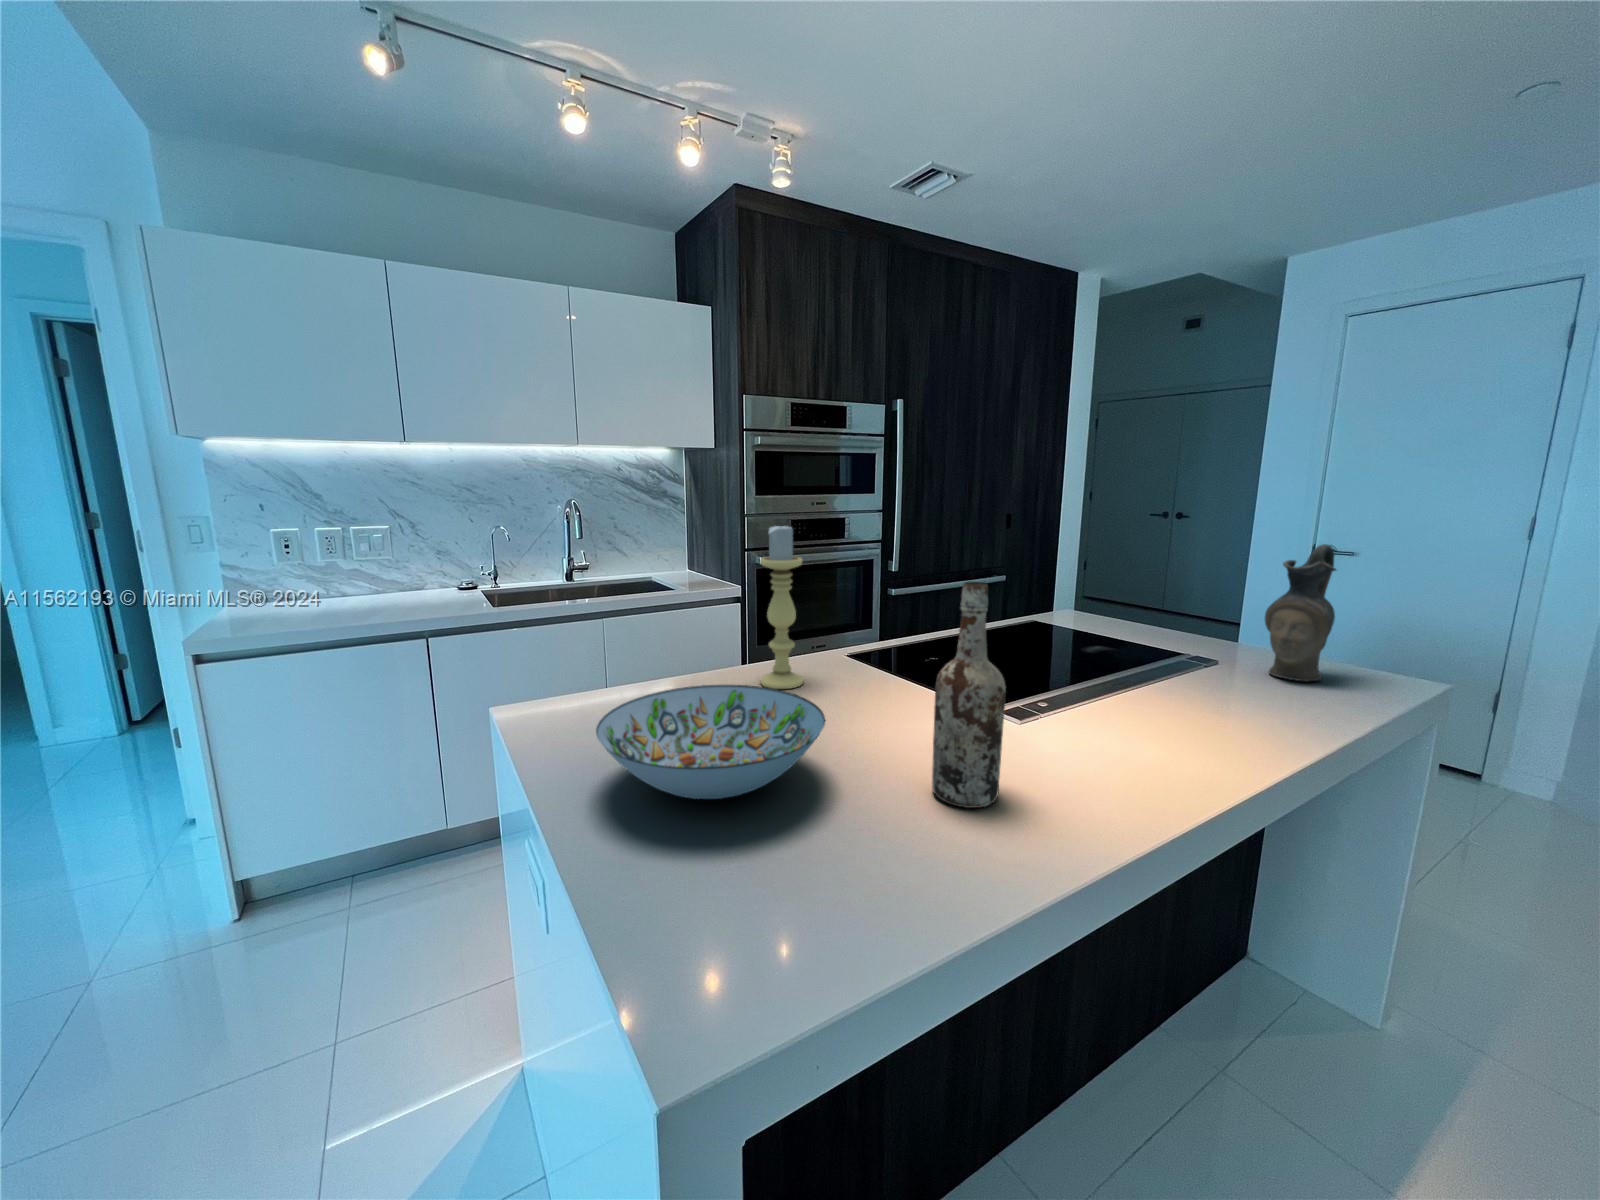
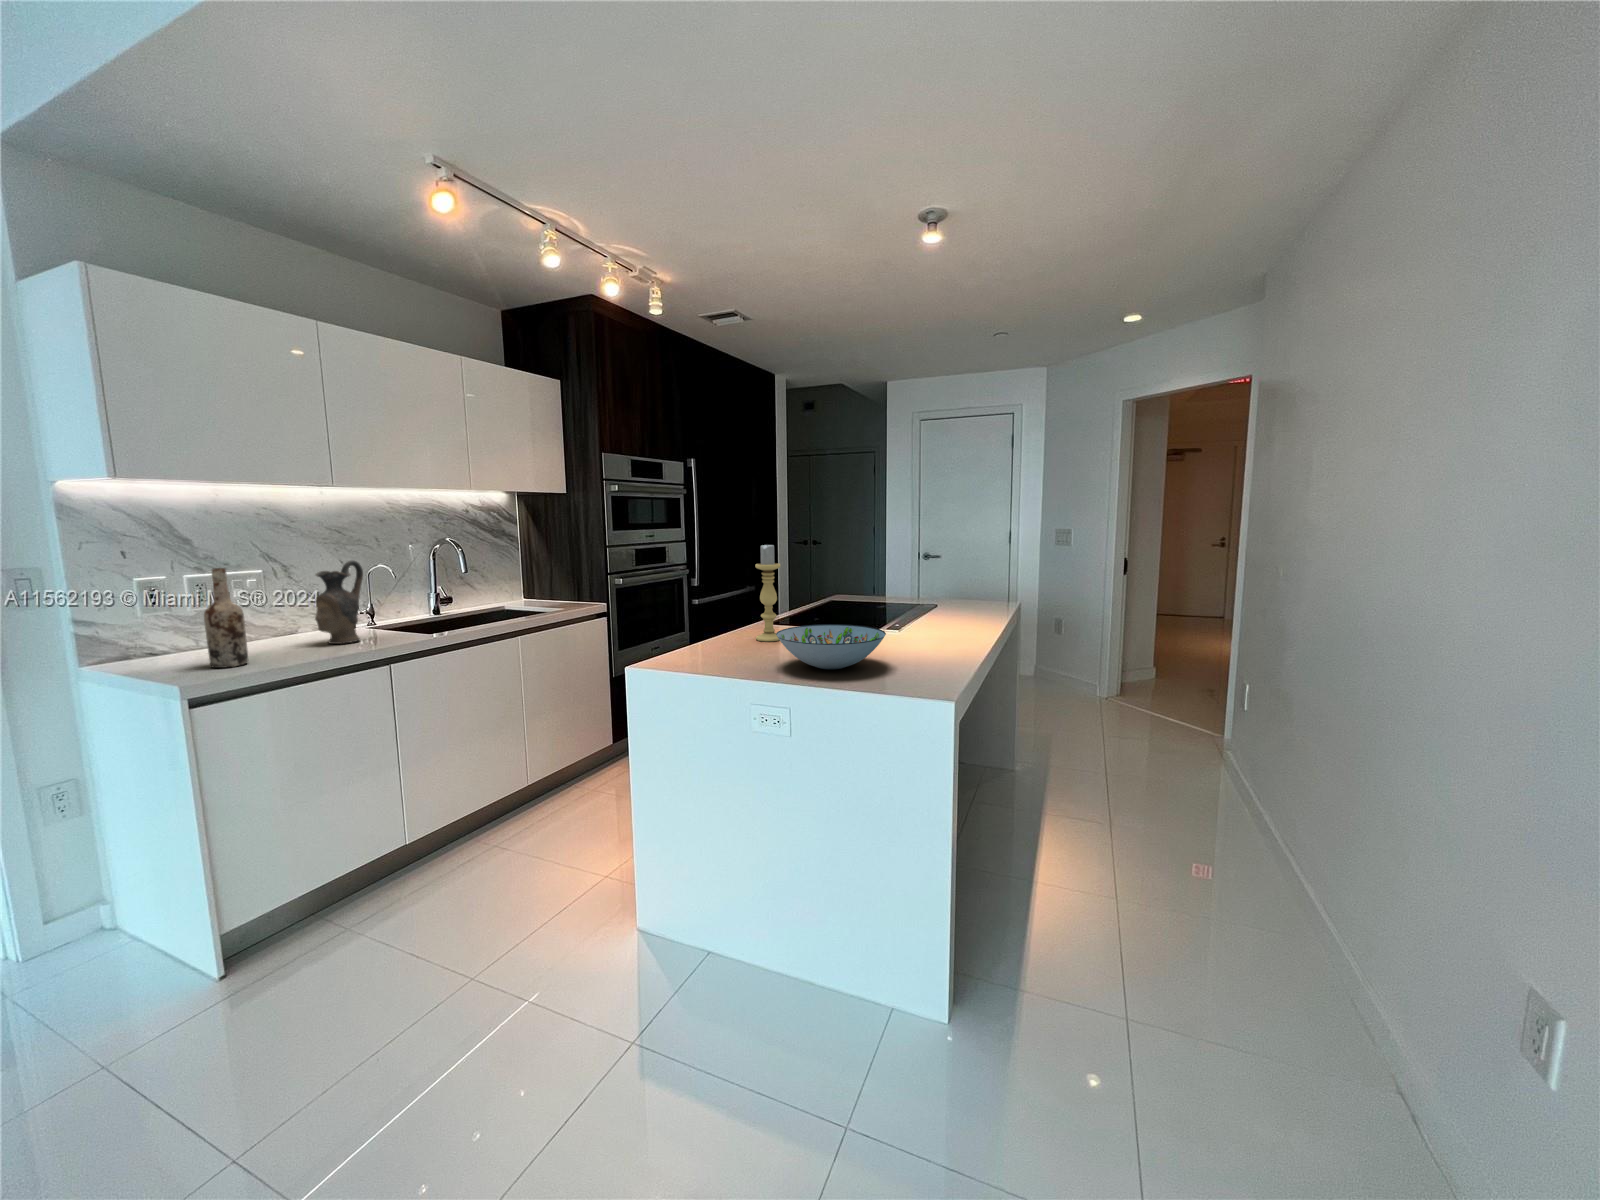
ceramic pitcher: present [1265,544,1336,681] -> present [315,560,363,644]
wine bottle: present [932,582,1006,808] -> present [204,568,248,668]

